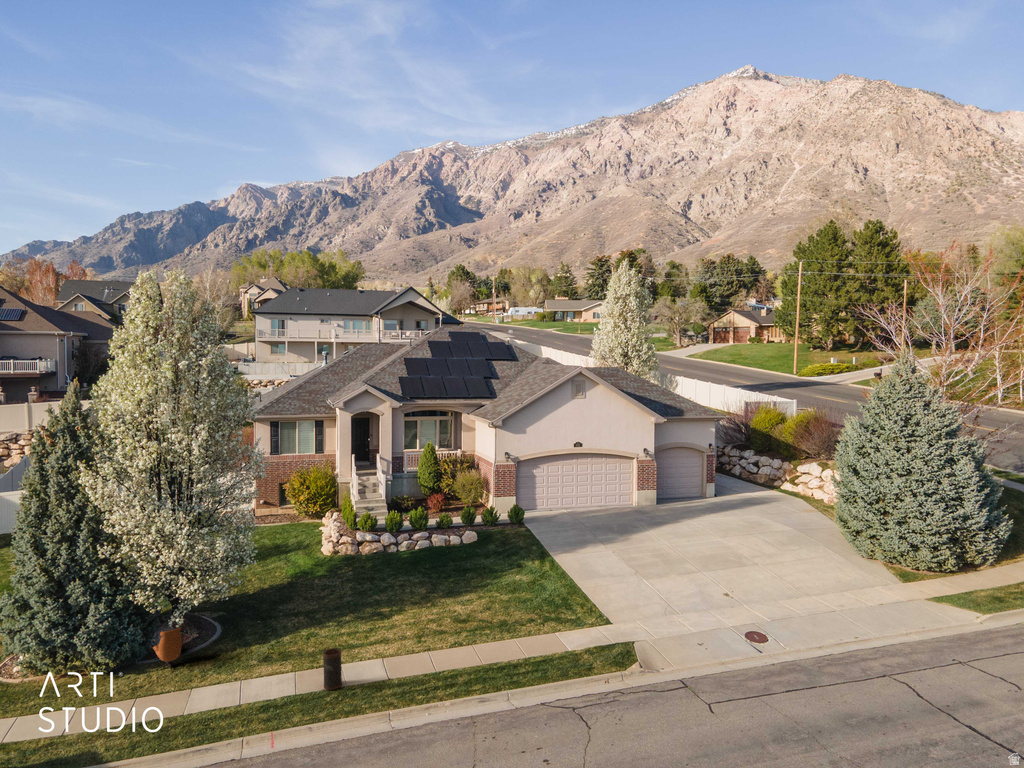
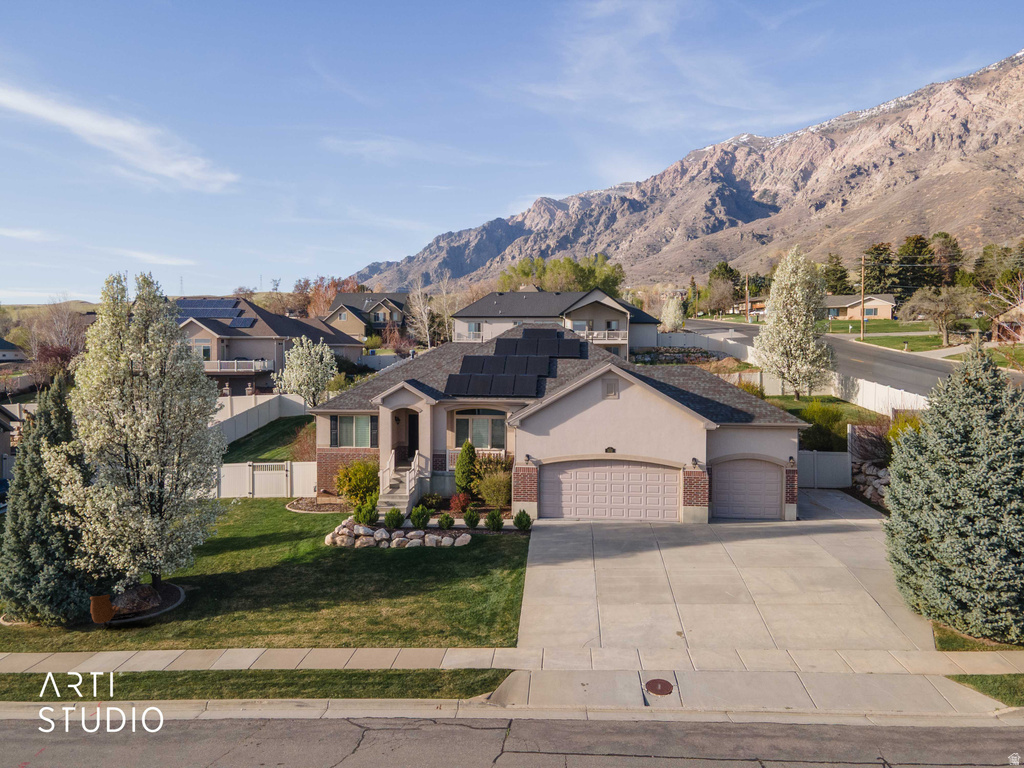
trash can: present [323,648,342,690] -> none [184,632,204,673]

